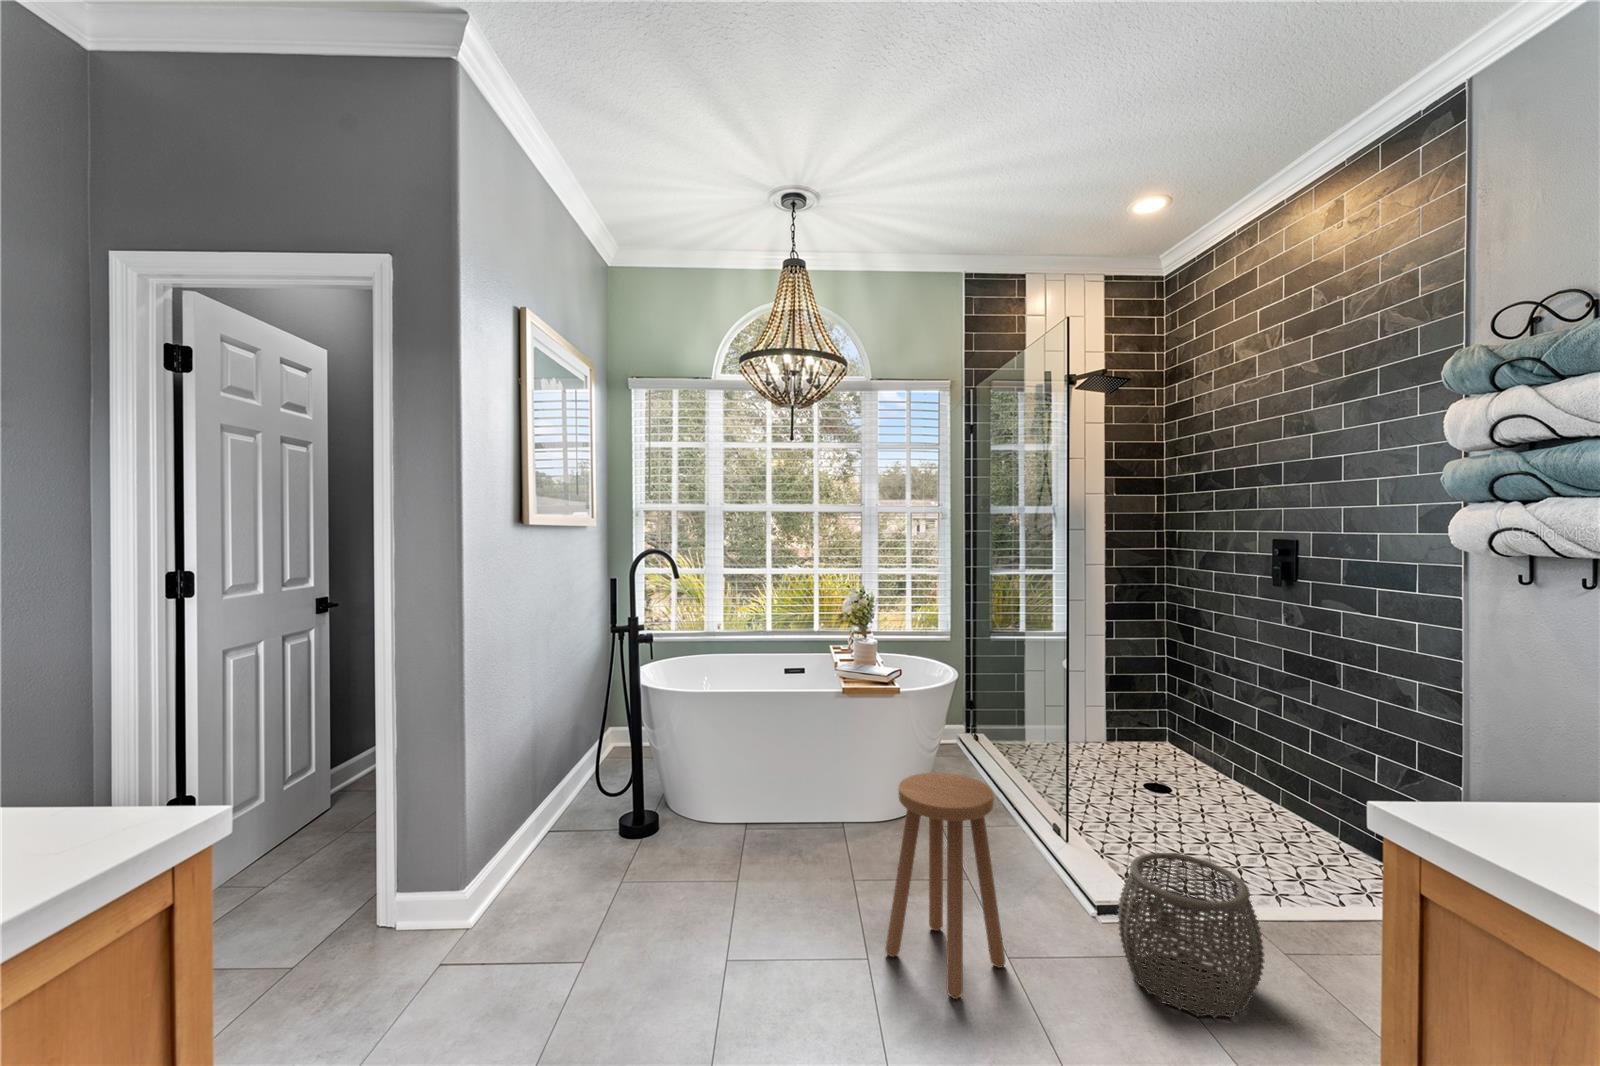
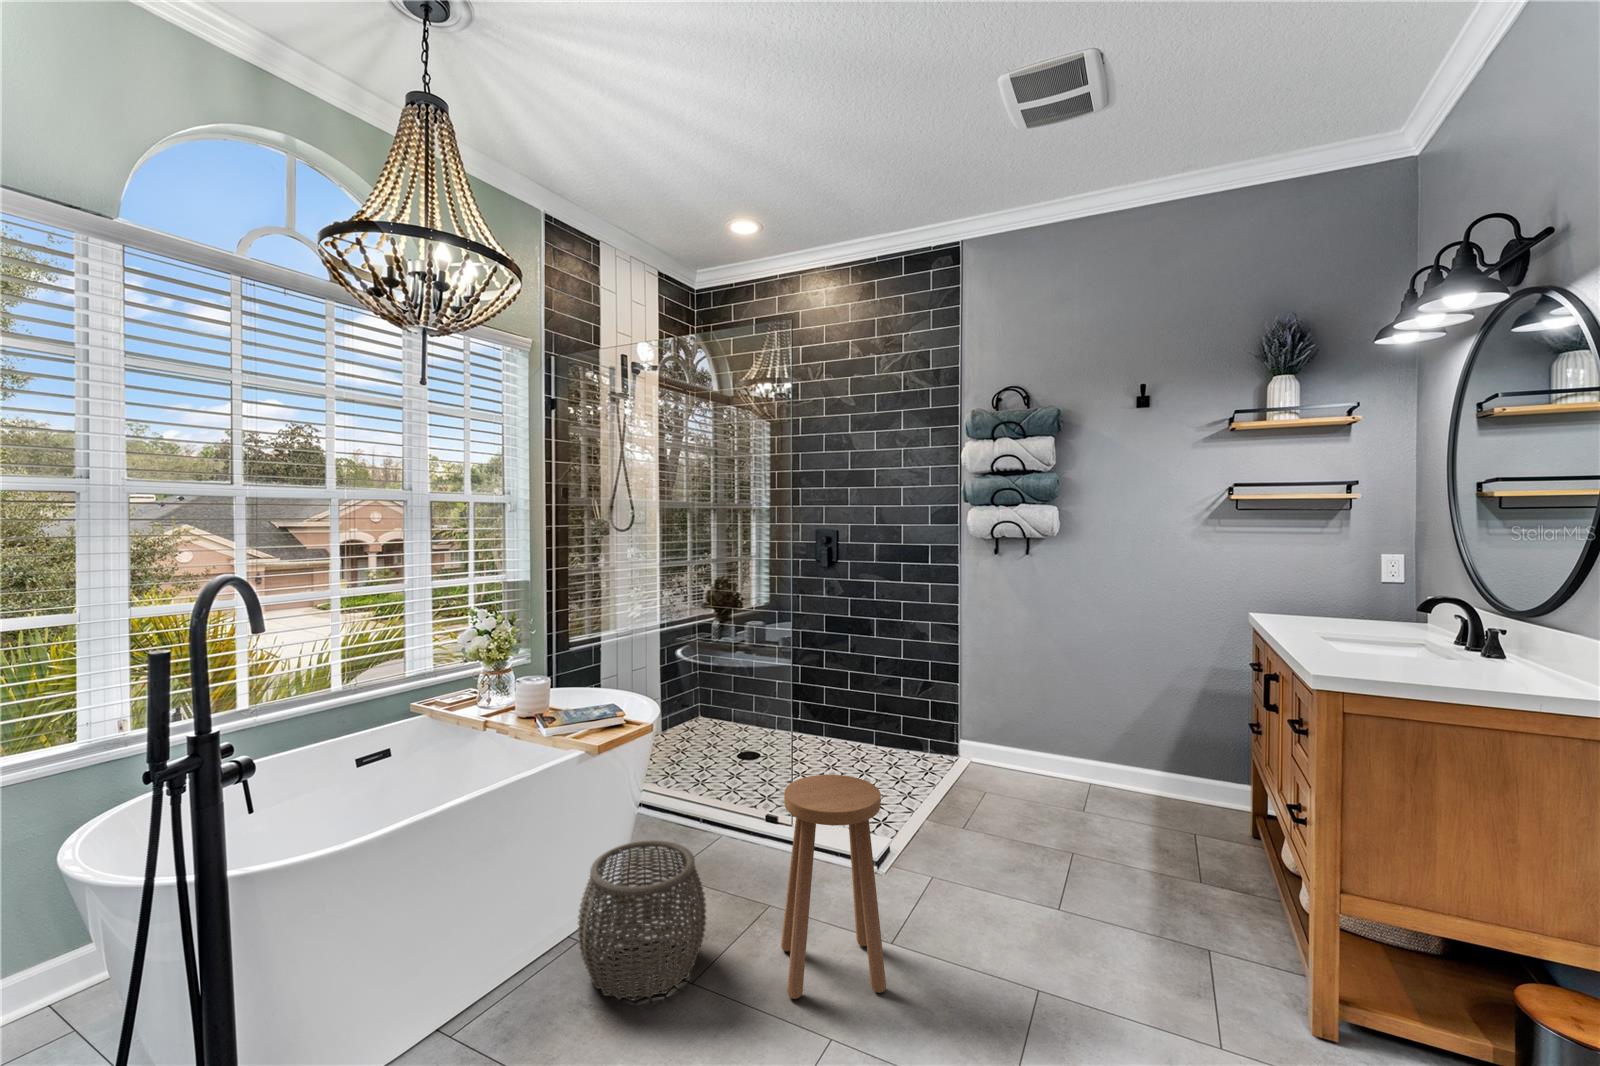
woven basket: present [1118,853,1264,1018] -> present [578,840,706,1001]

